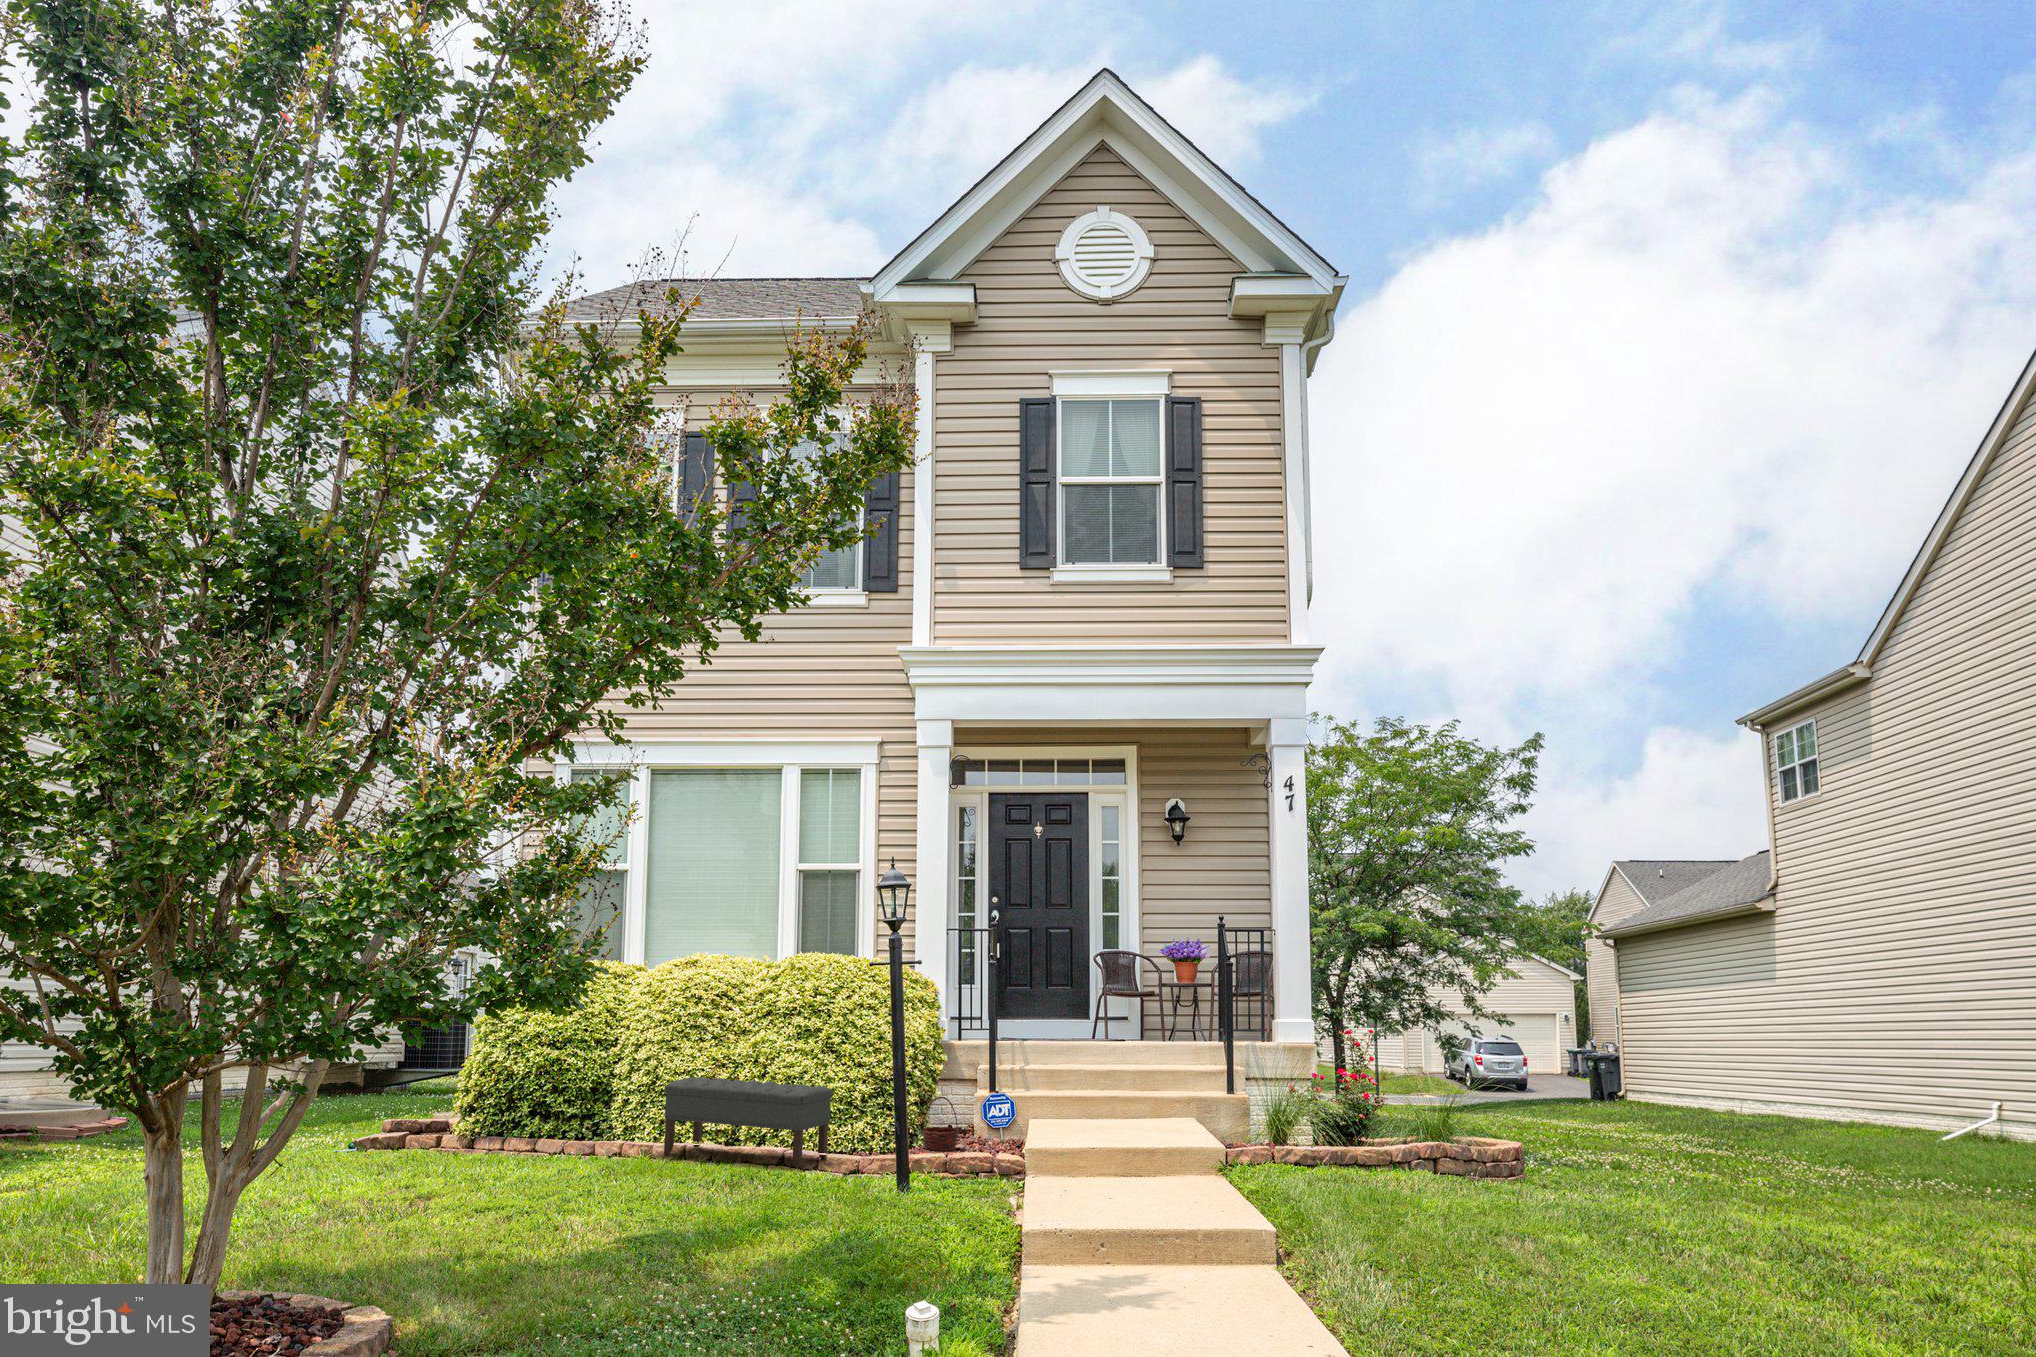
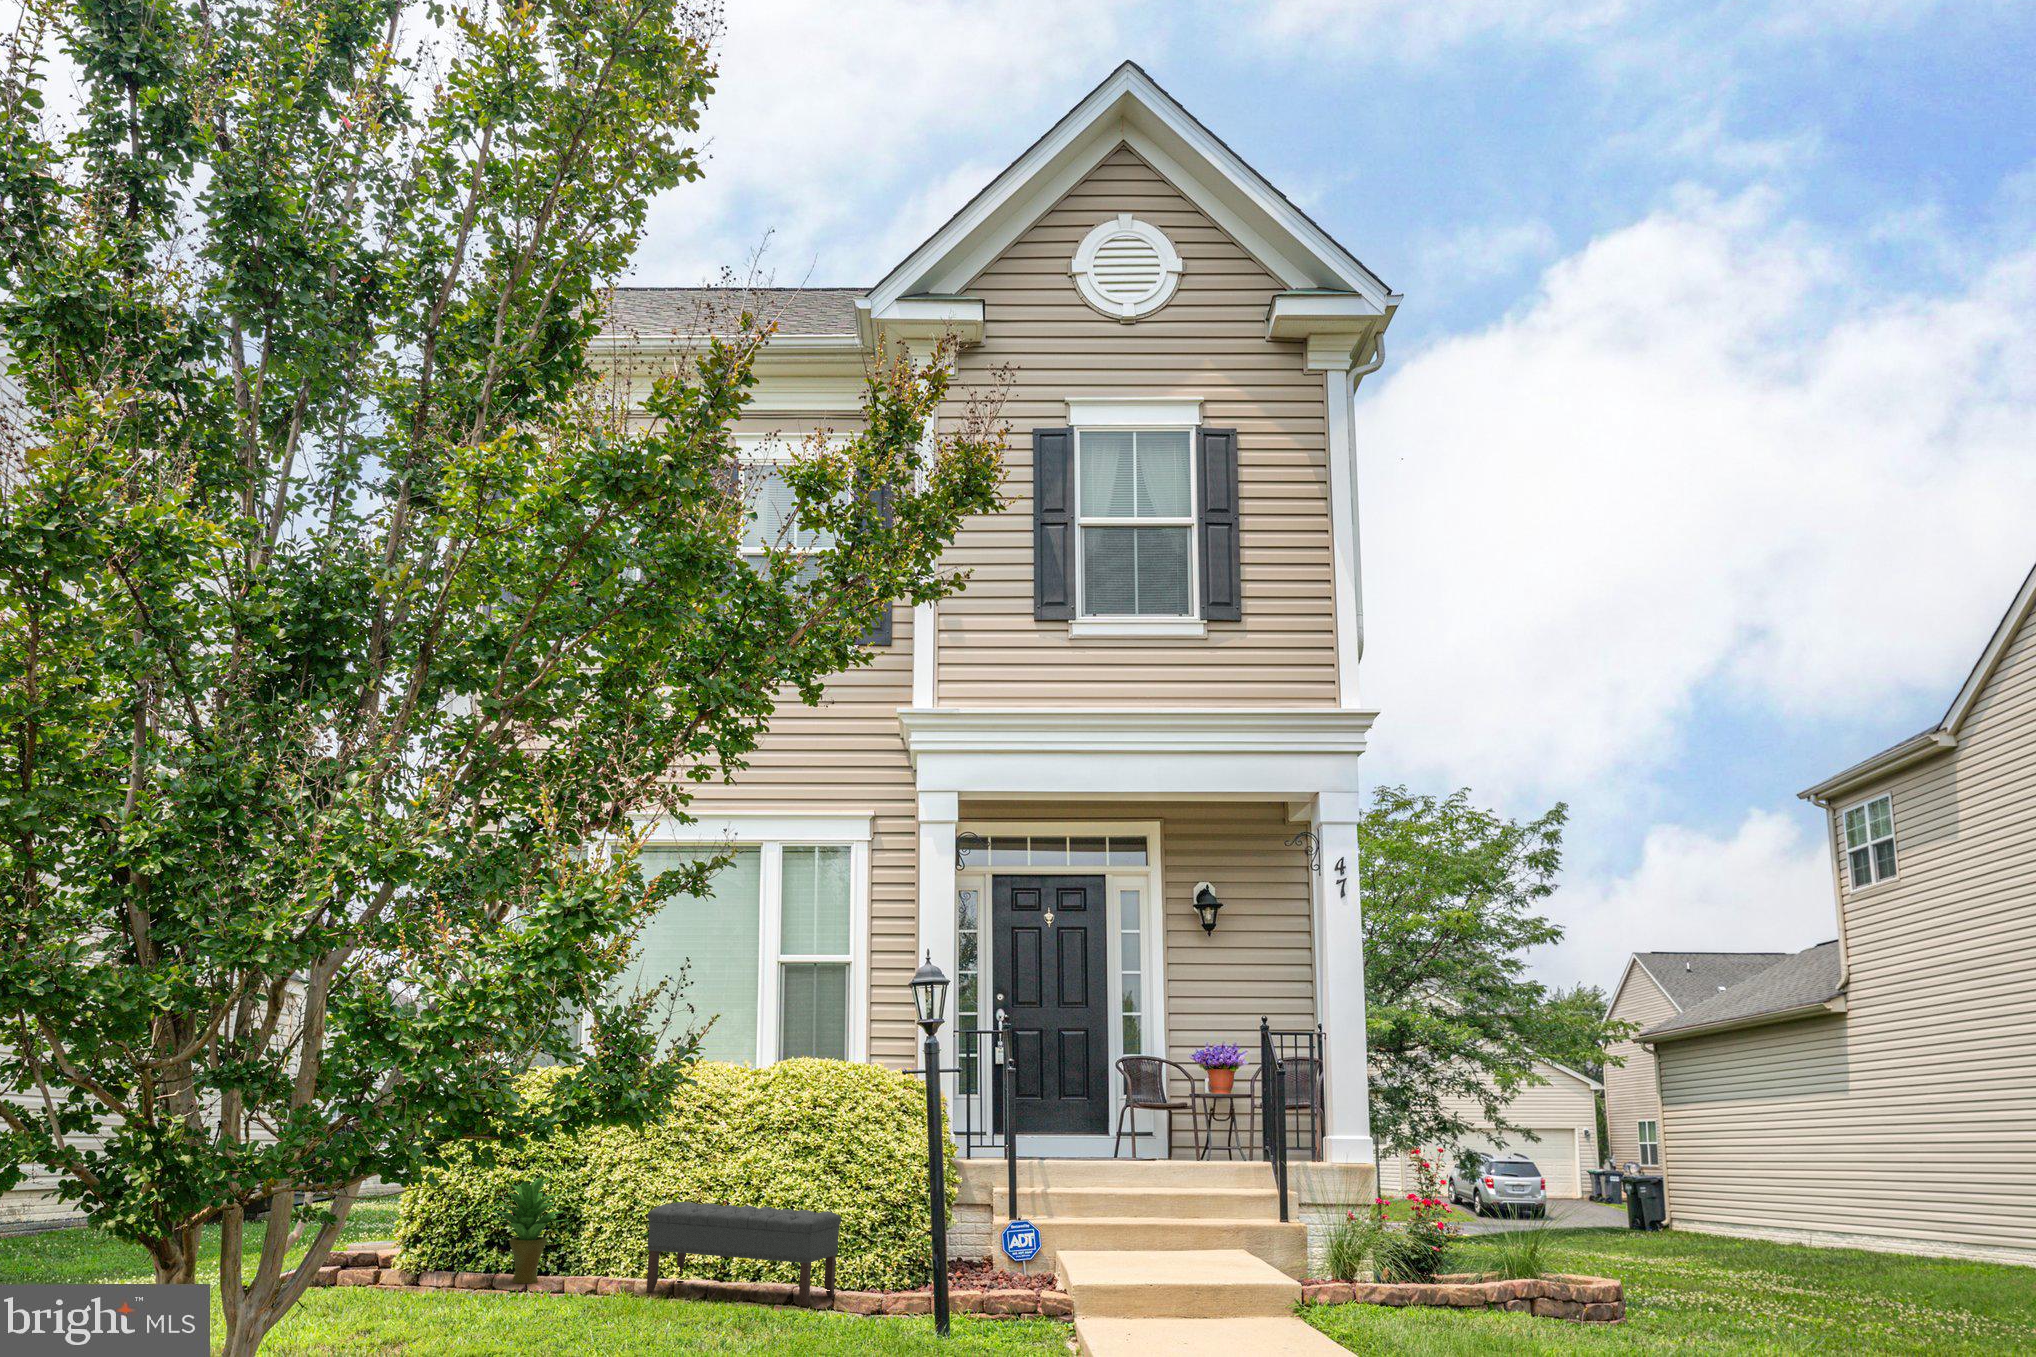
potted plant: none [532,1055,600,1147] -> present [492,1177,568,1284]
basket: present [922,1097,959,1151] -> none [937,1224,979,1286]

